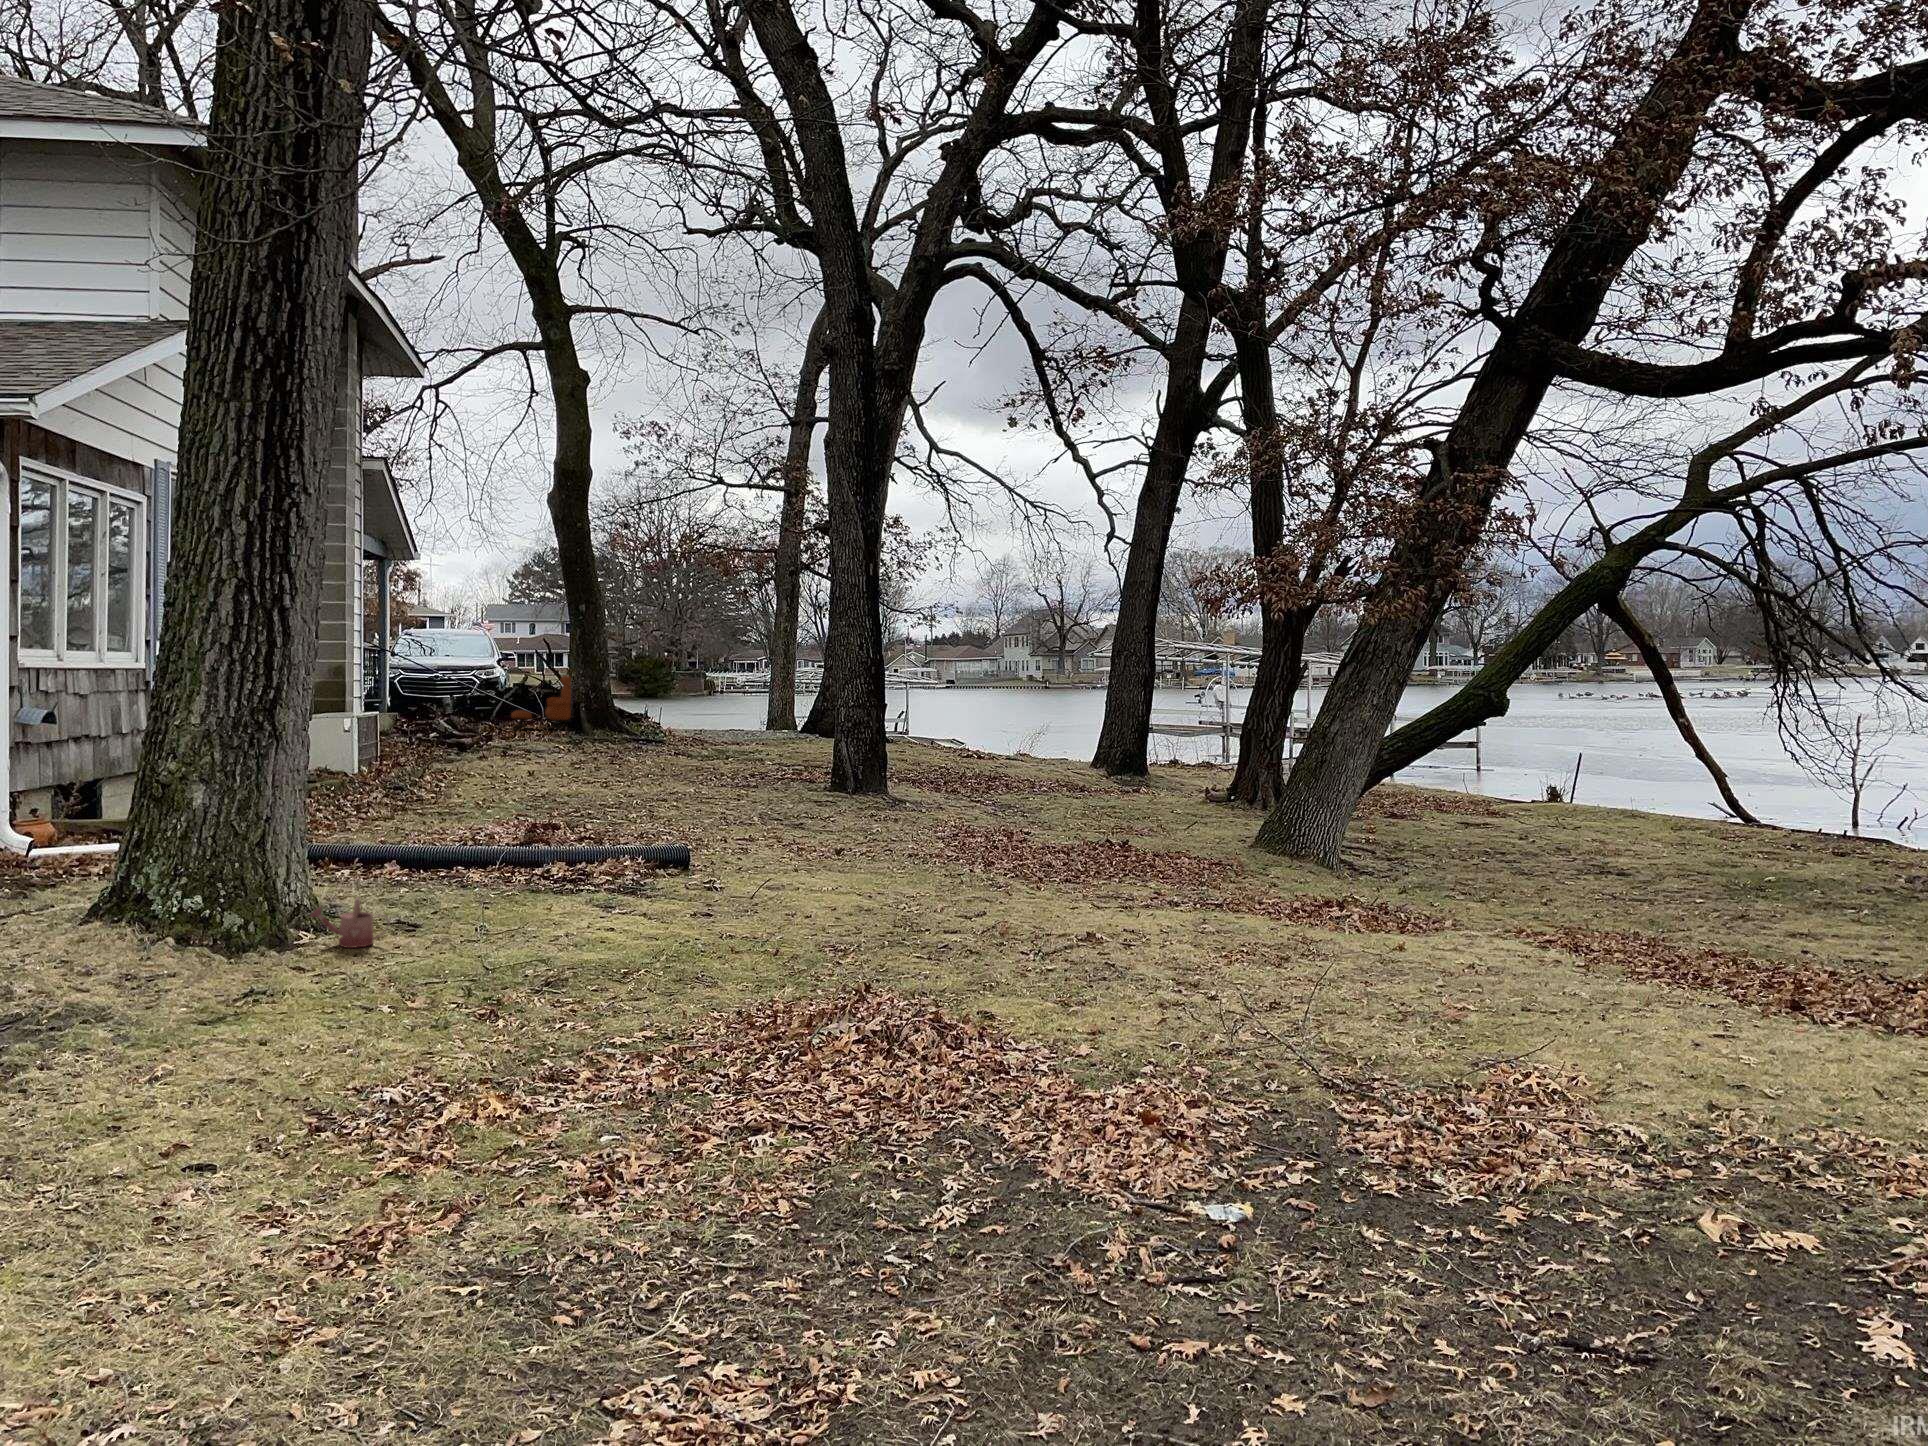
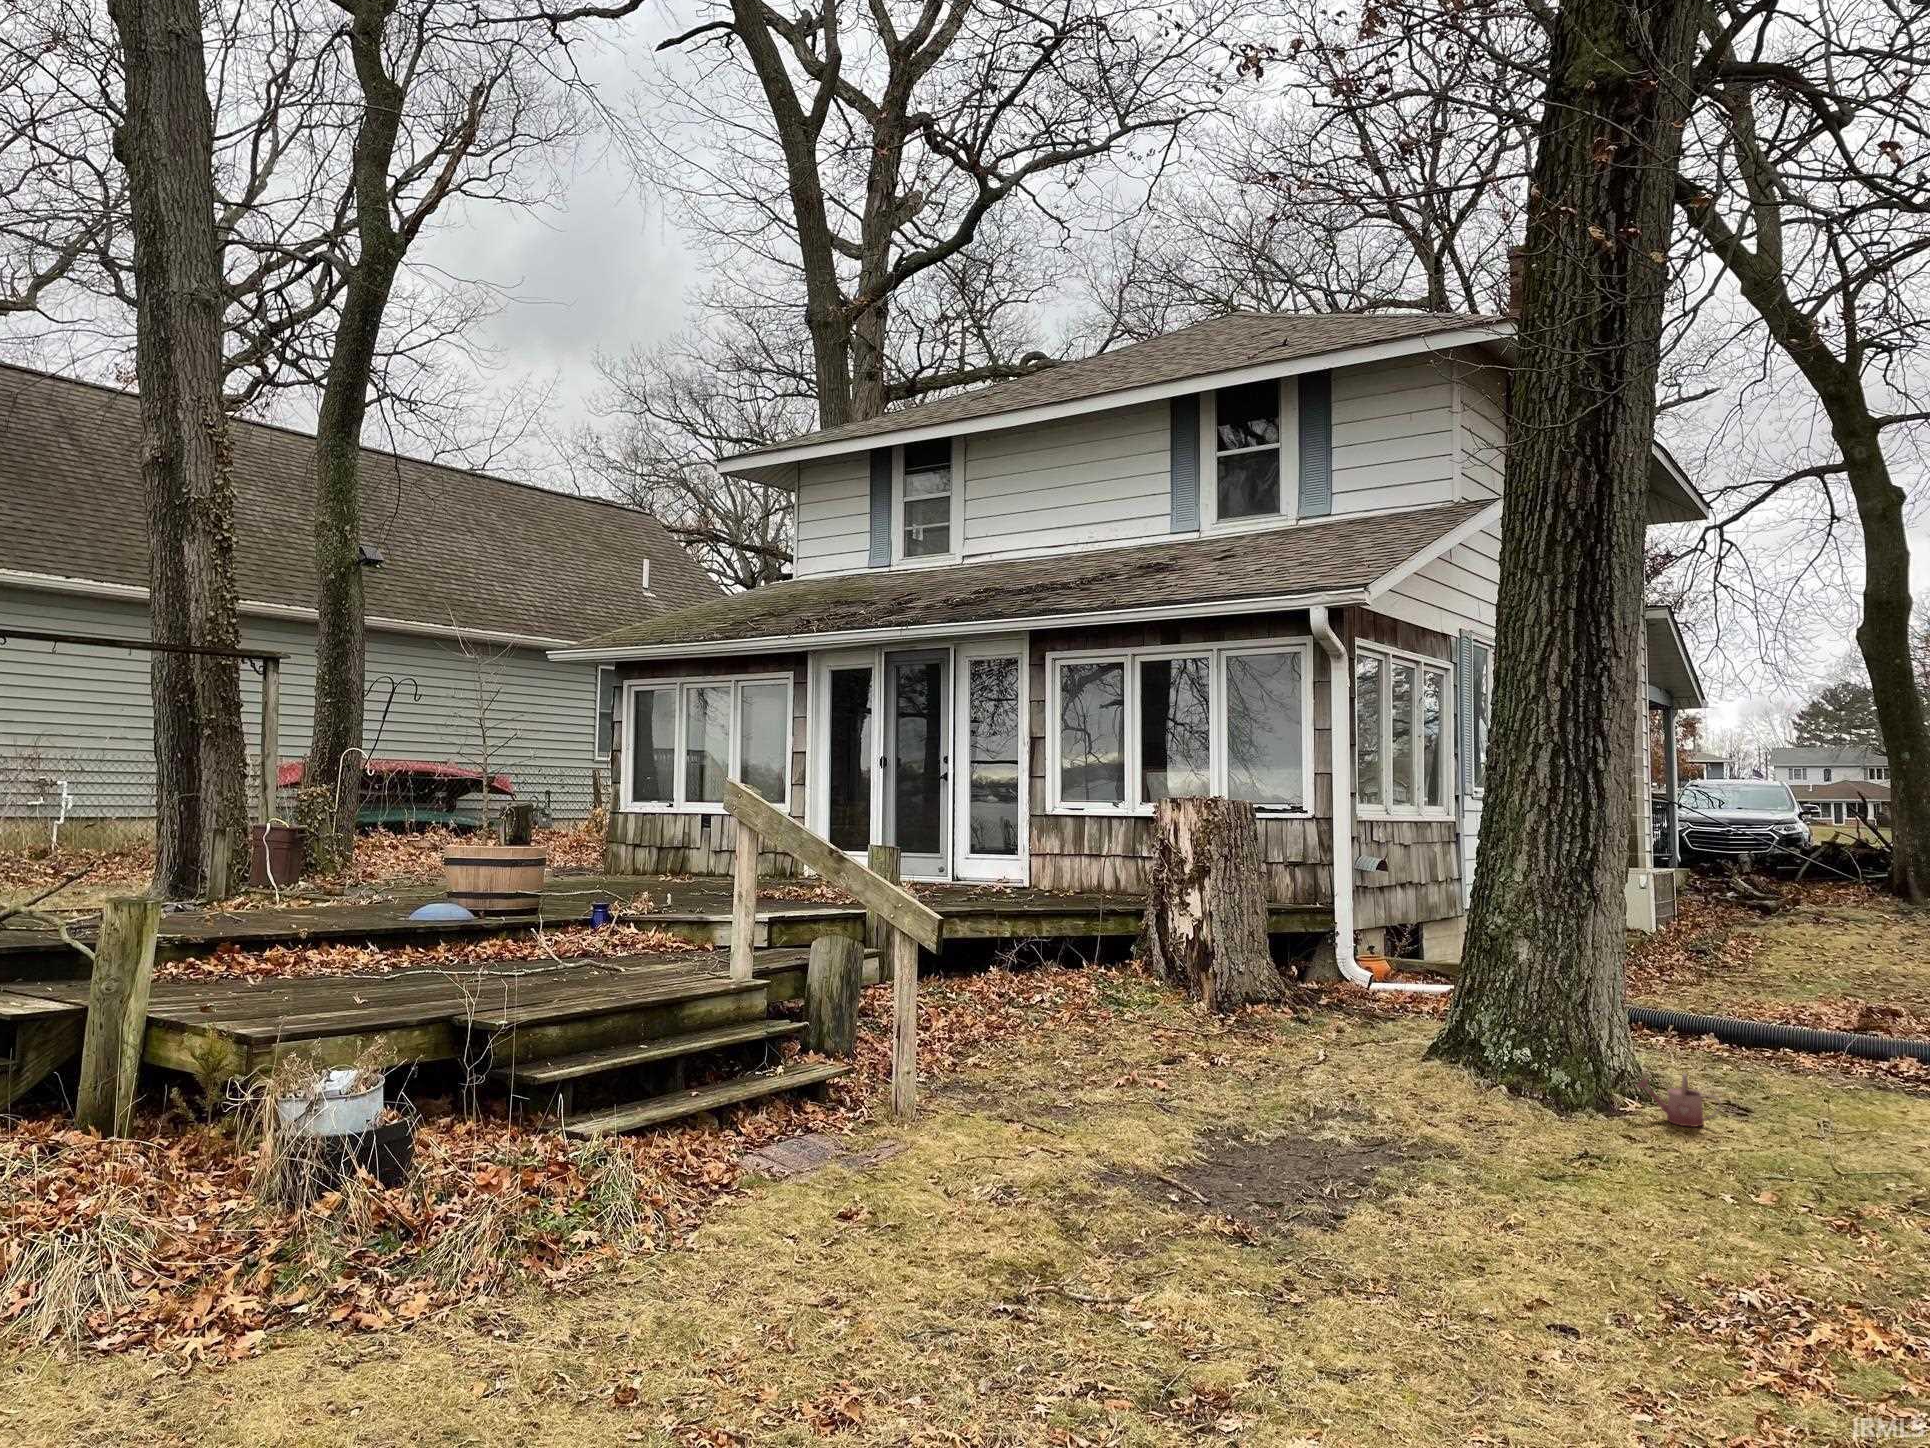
lounge chair: present [511,675,571,731] -> none [1813,815,1905,883]

